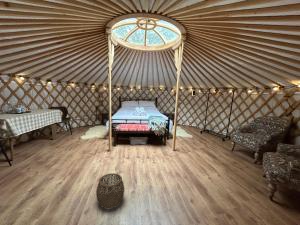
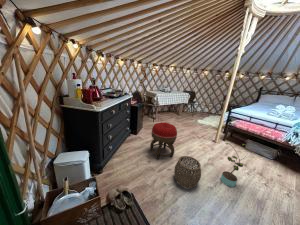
potted plant: none [129,141,151,181] -> present [221,143,254,187]
footstool: none [43,151,82,203] -> present [150,122,177,159]

